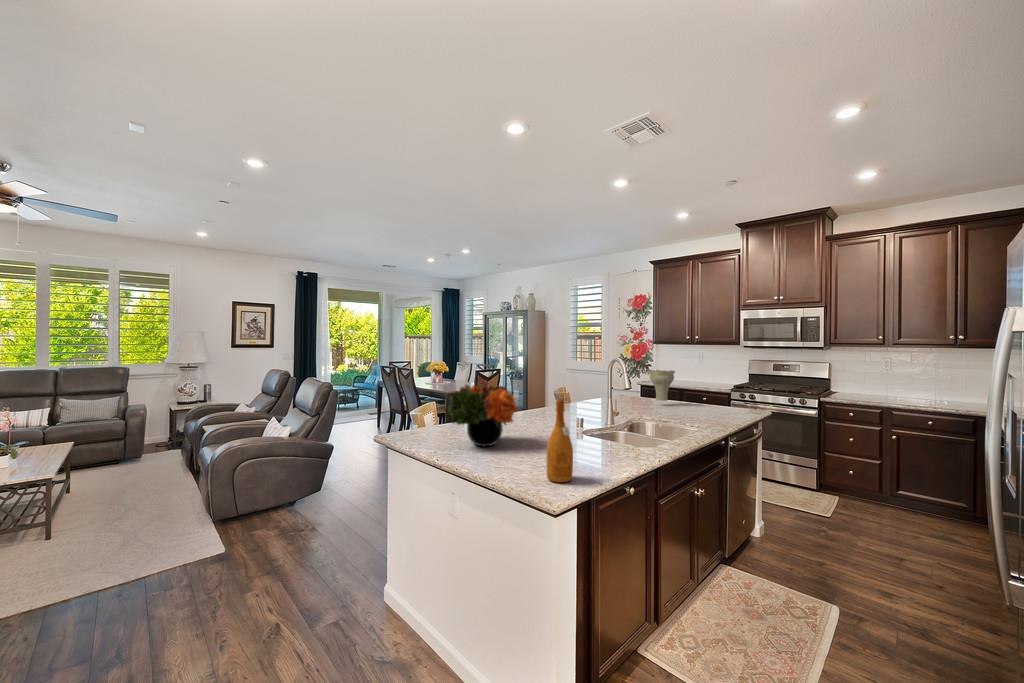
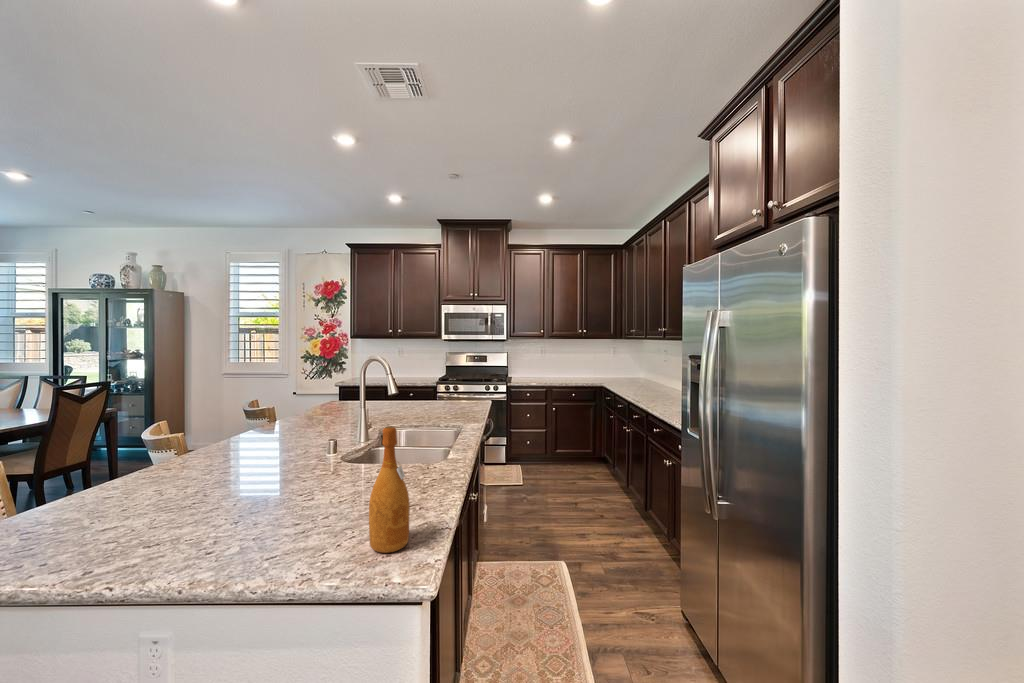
vase: present [649,370,675,401] -> none [376,368,413,405]
flower arrangement: present [448,381,519,446] -> none [113,411,270,527]

